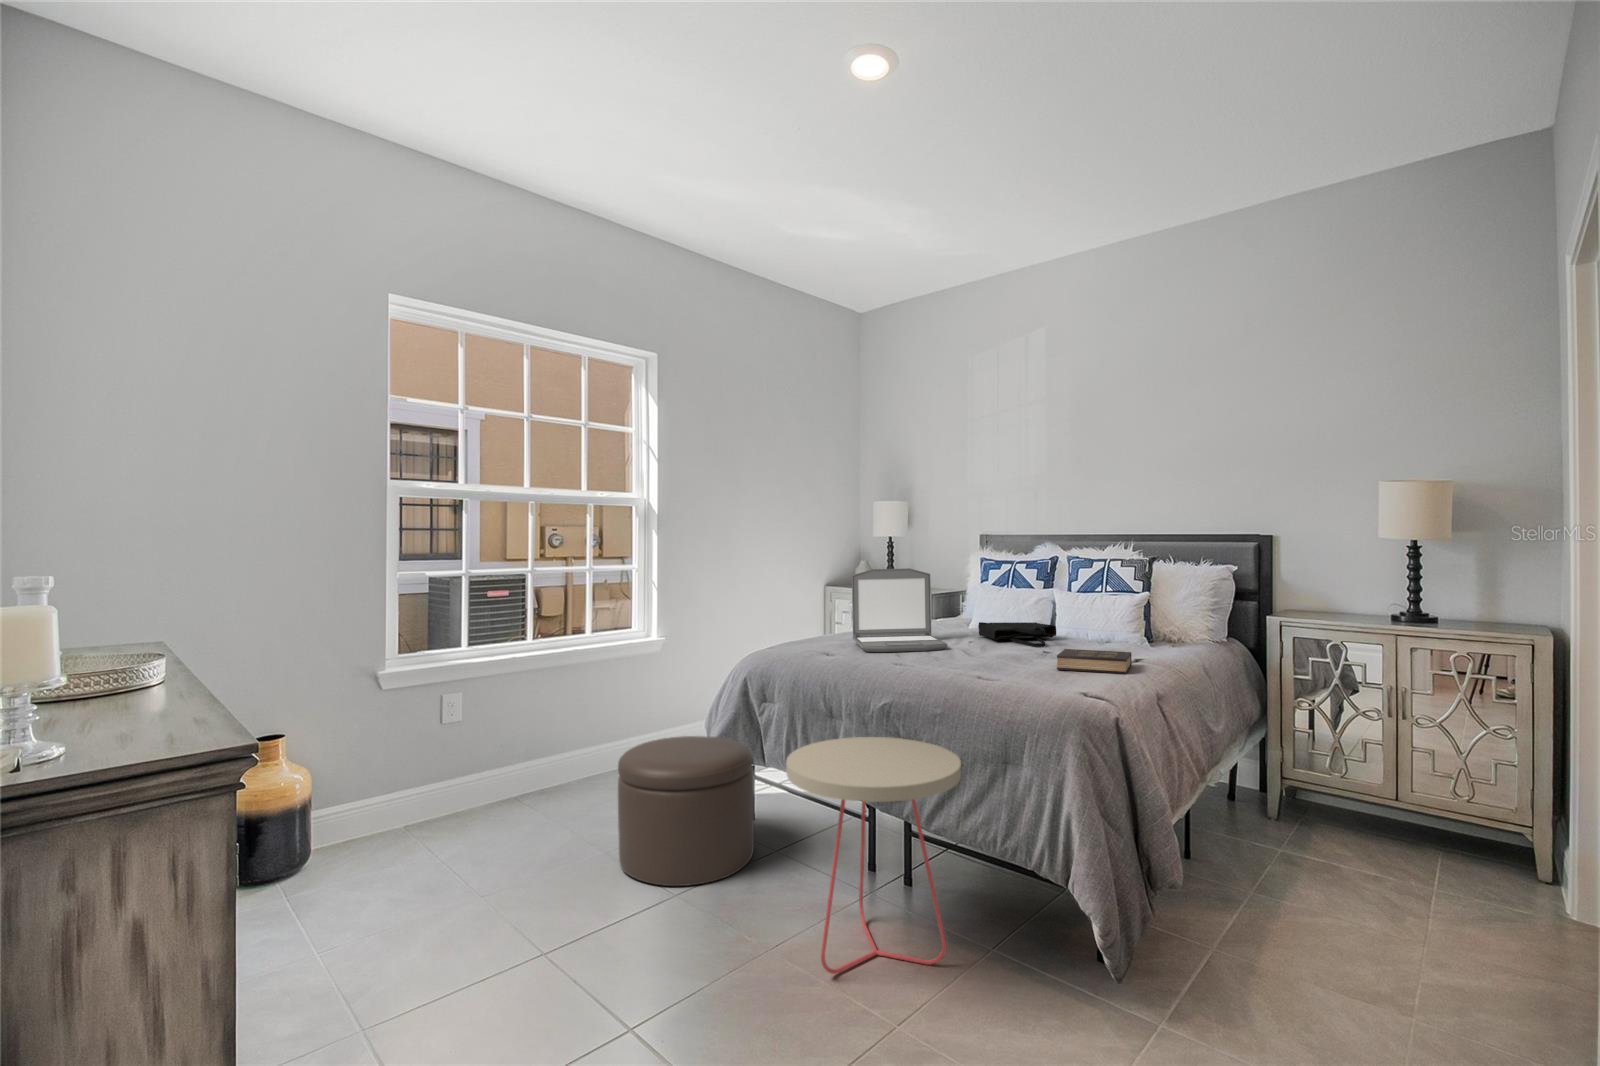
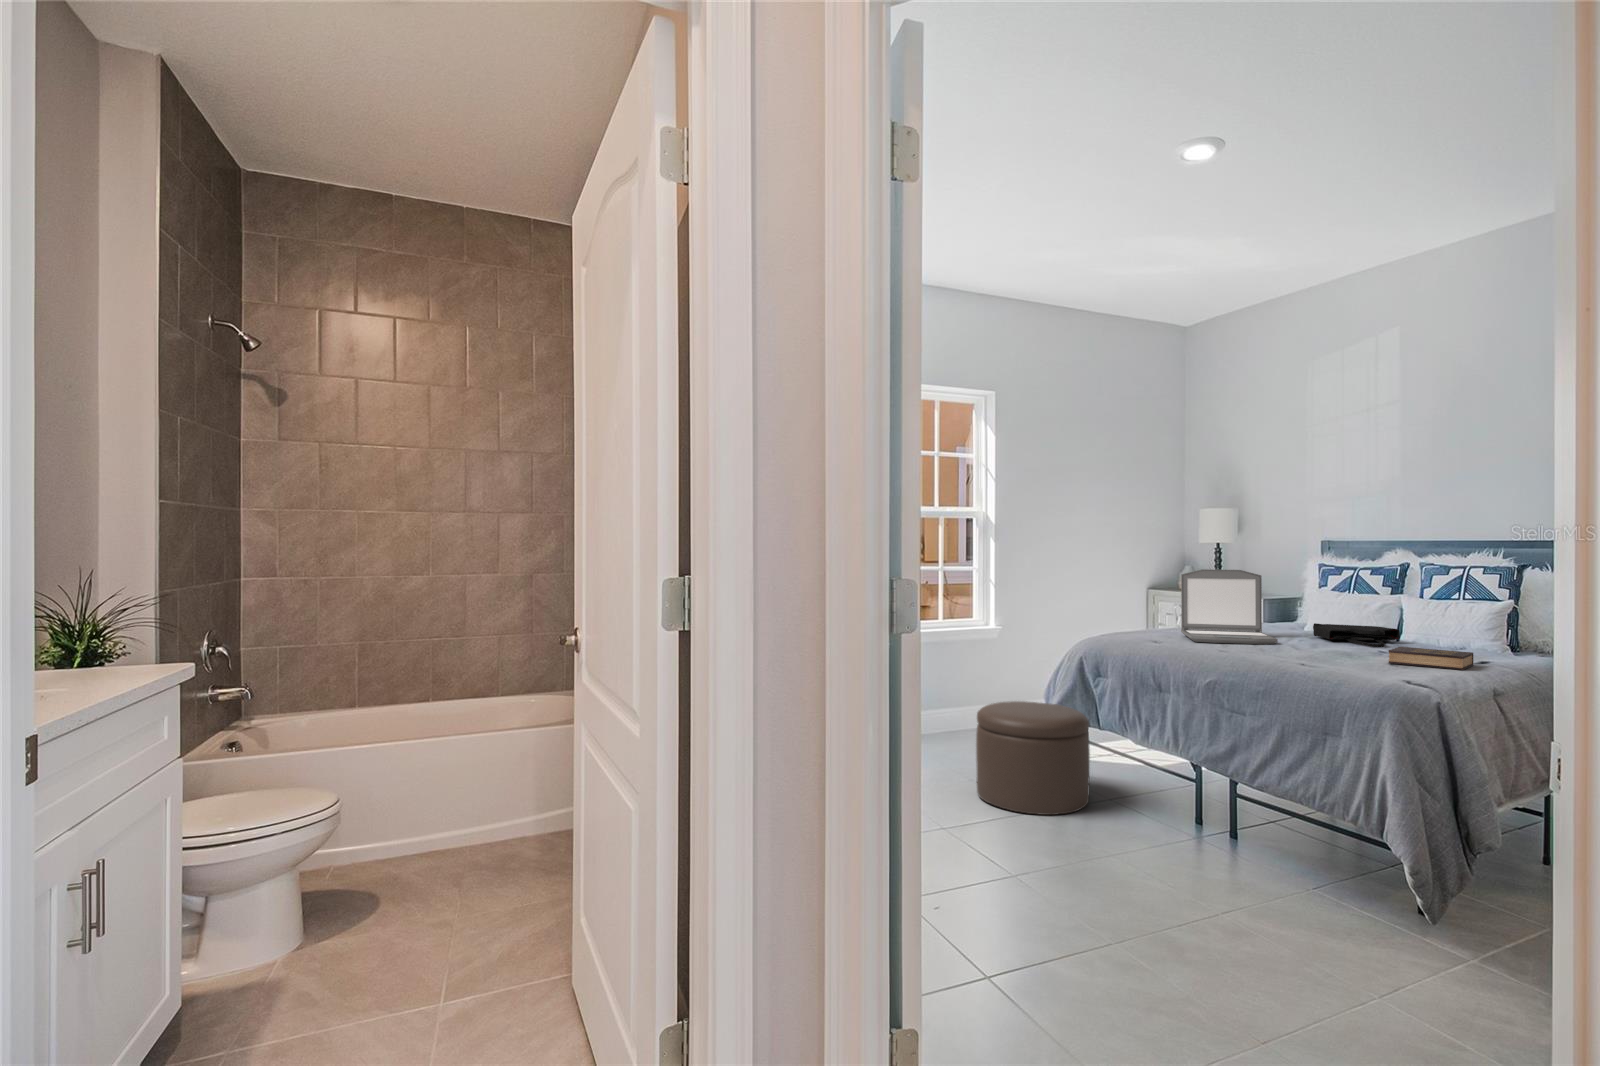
side table: present [786,737,961,974] -> none [1127,704,1283,888]

